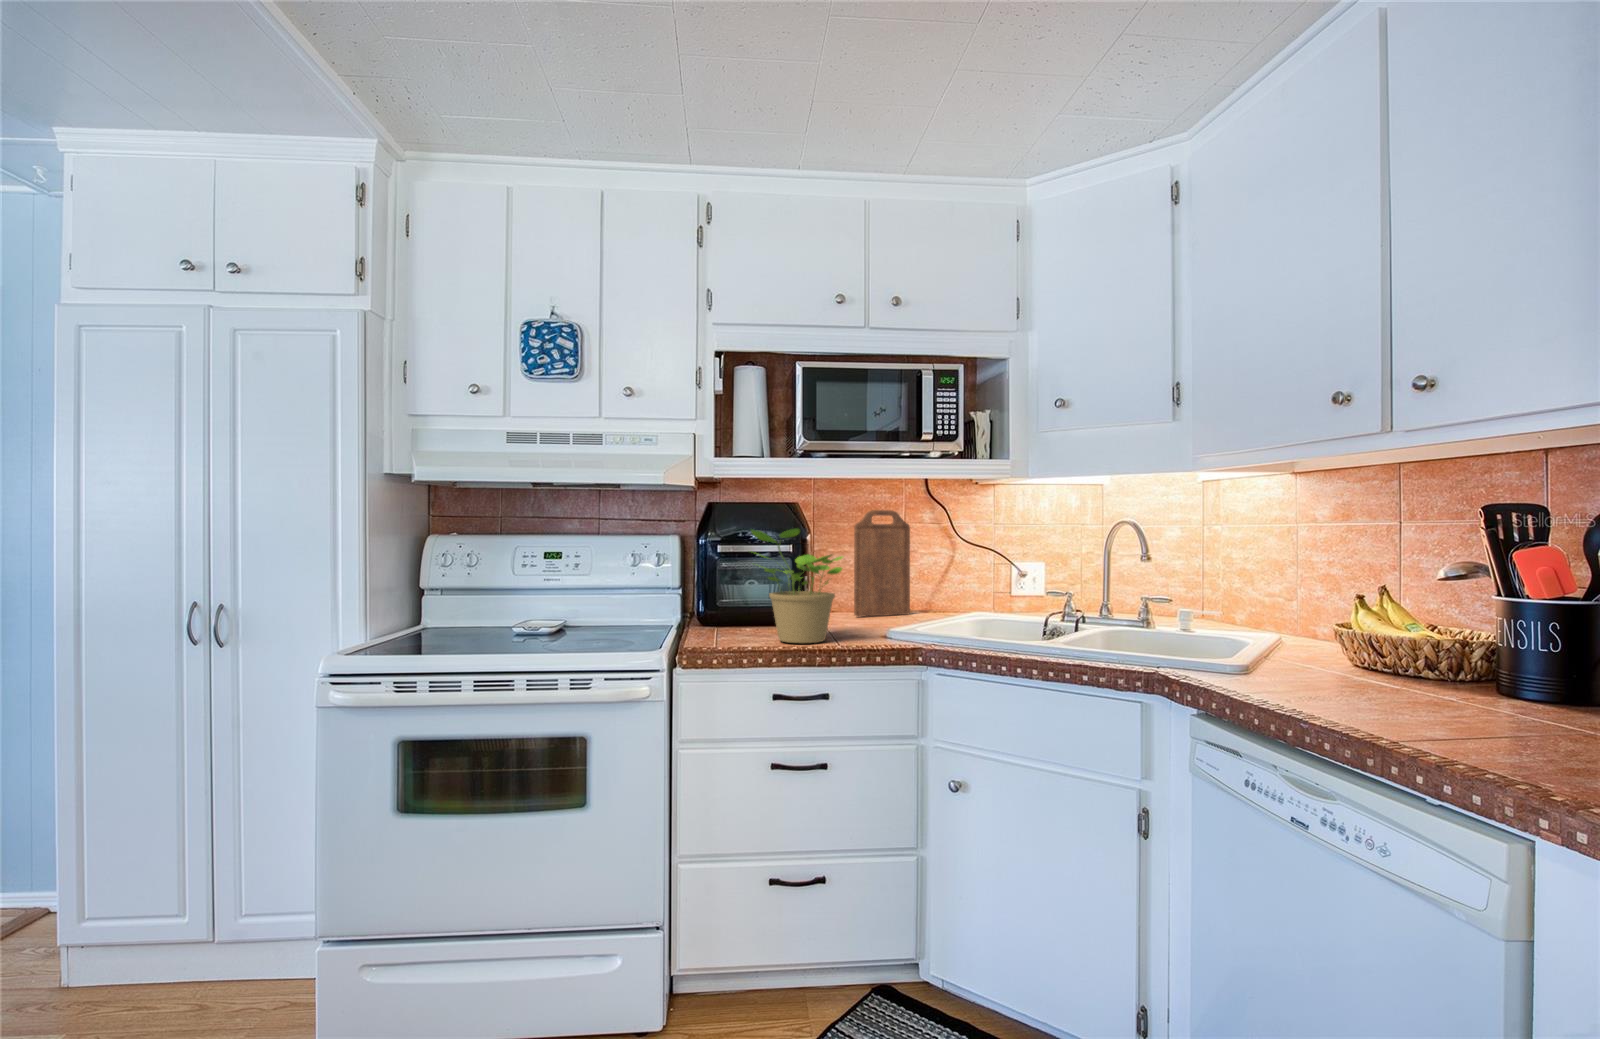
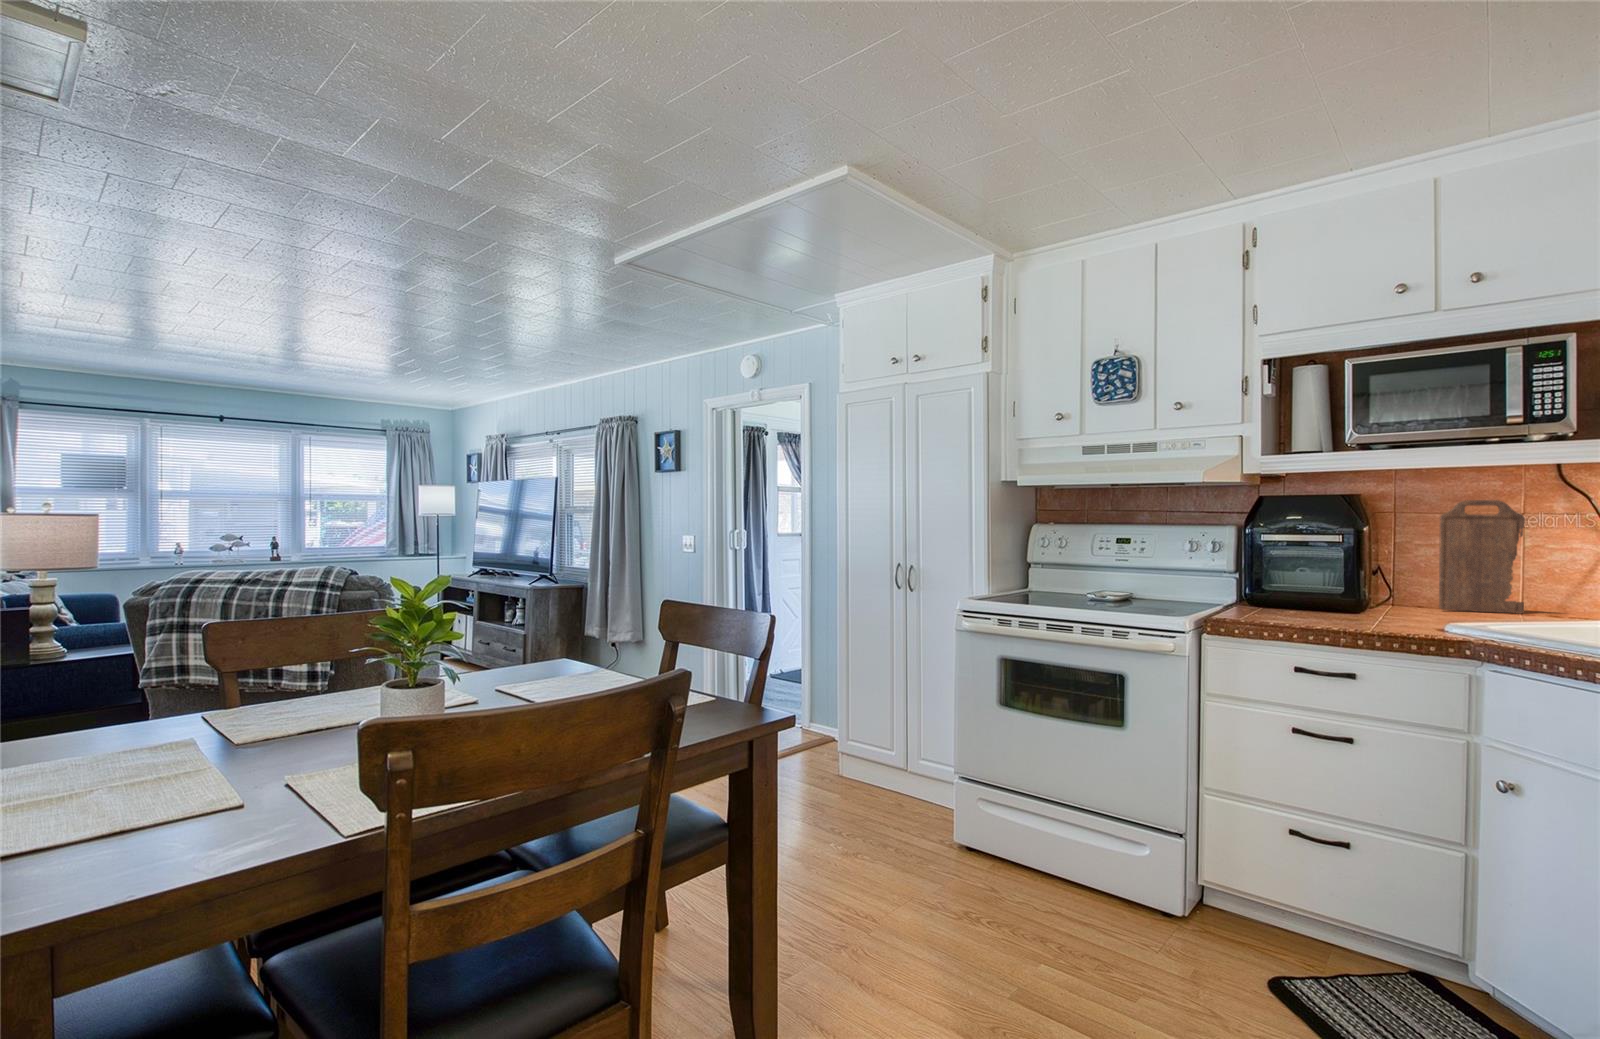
potted plant: present [751,528,843,643] -> none [1275,519,1381,625]

